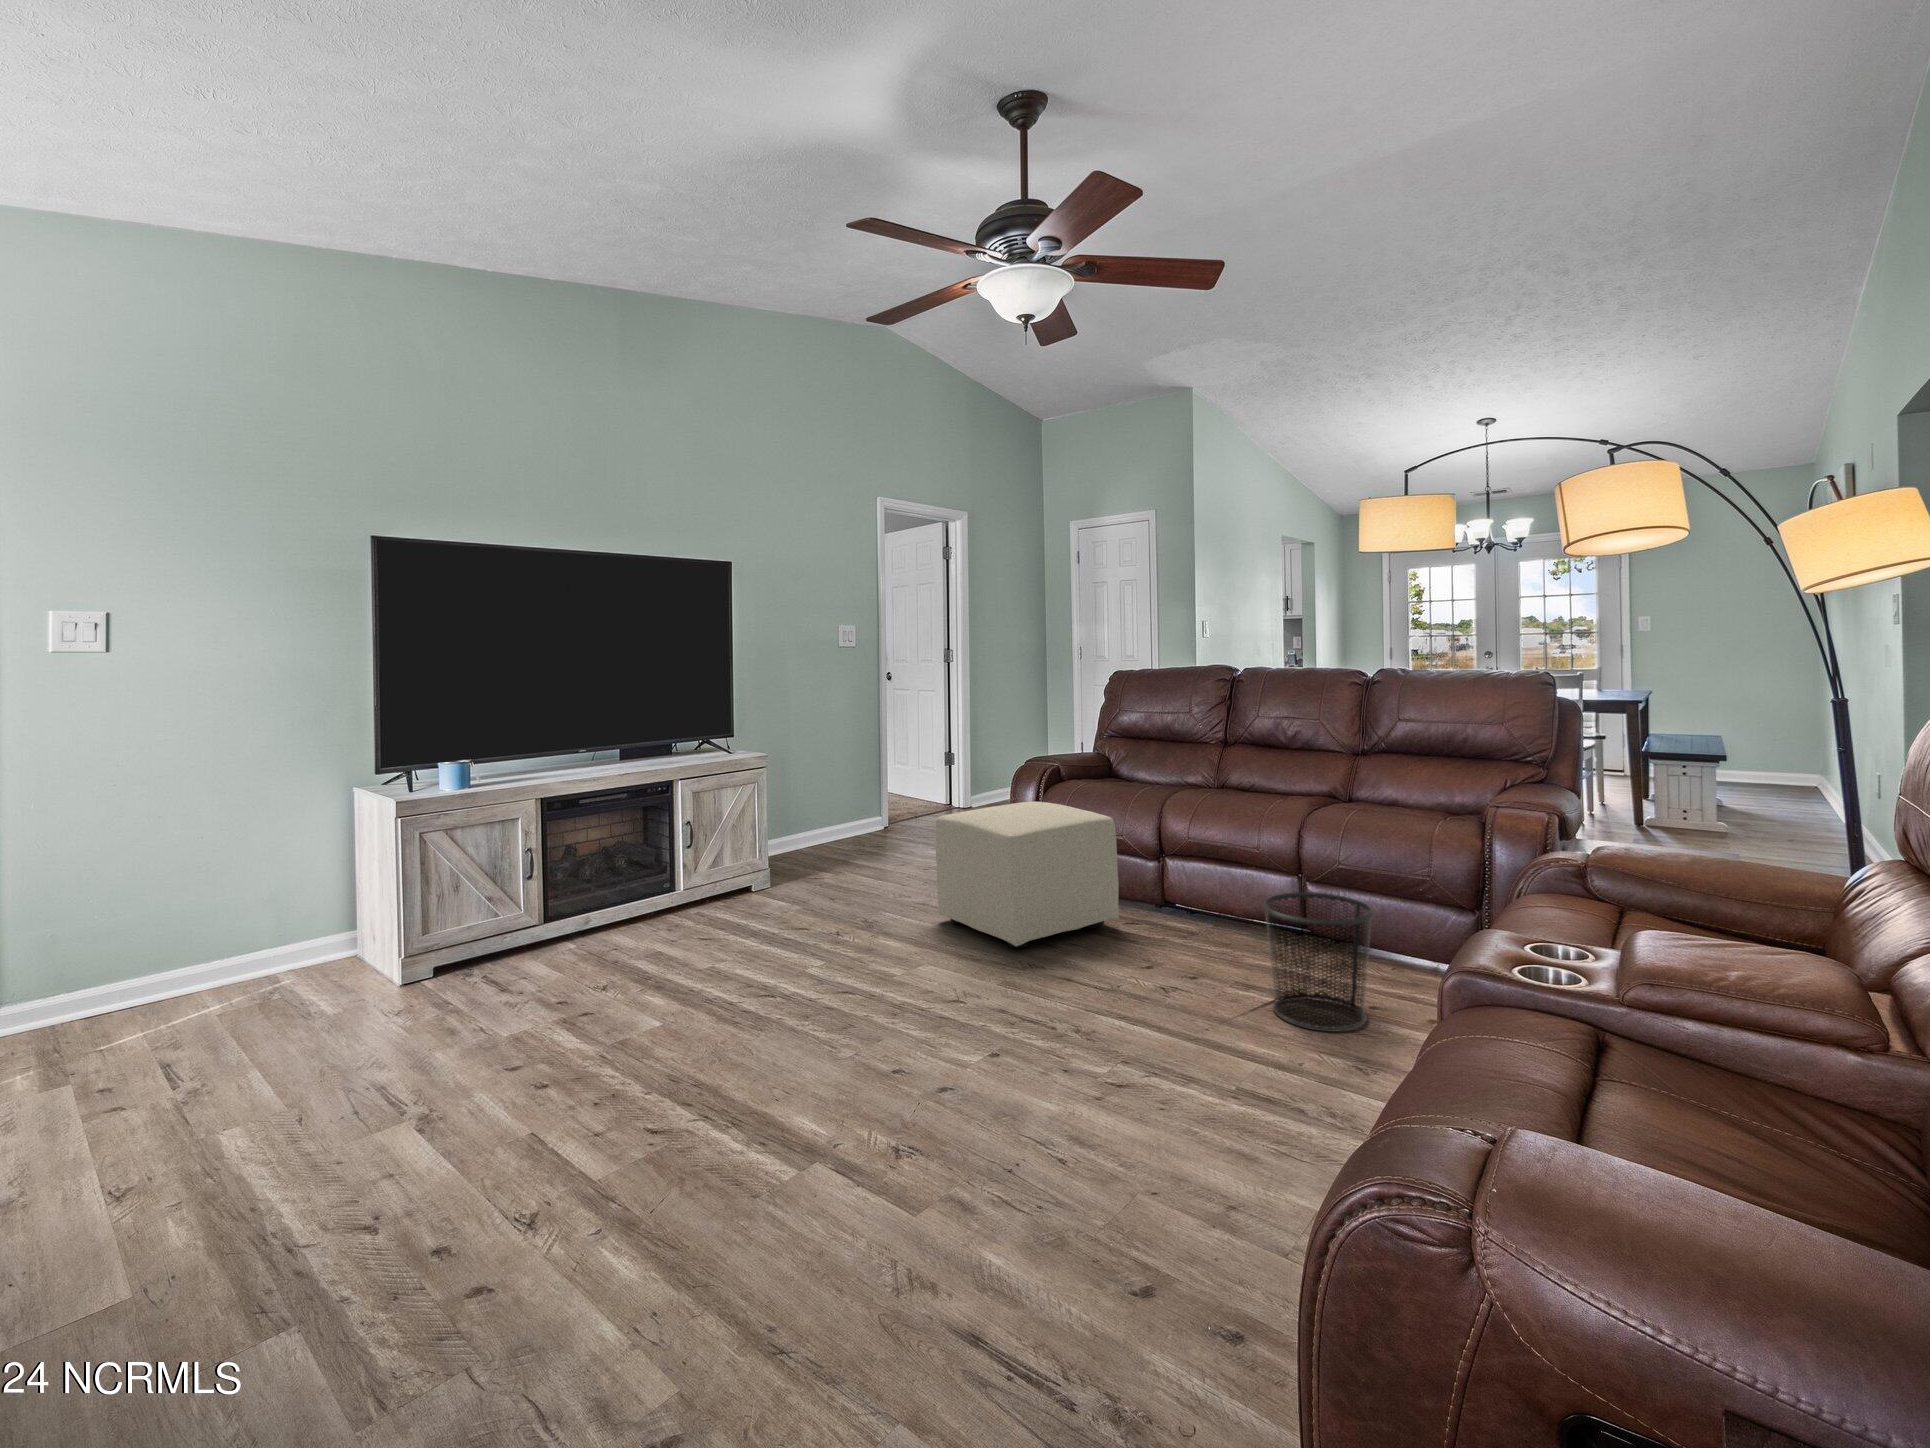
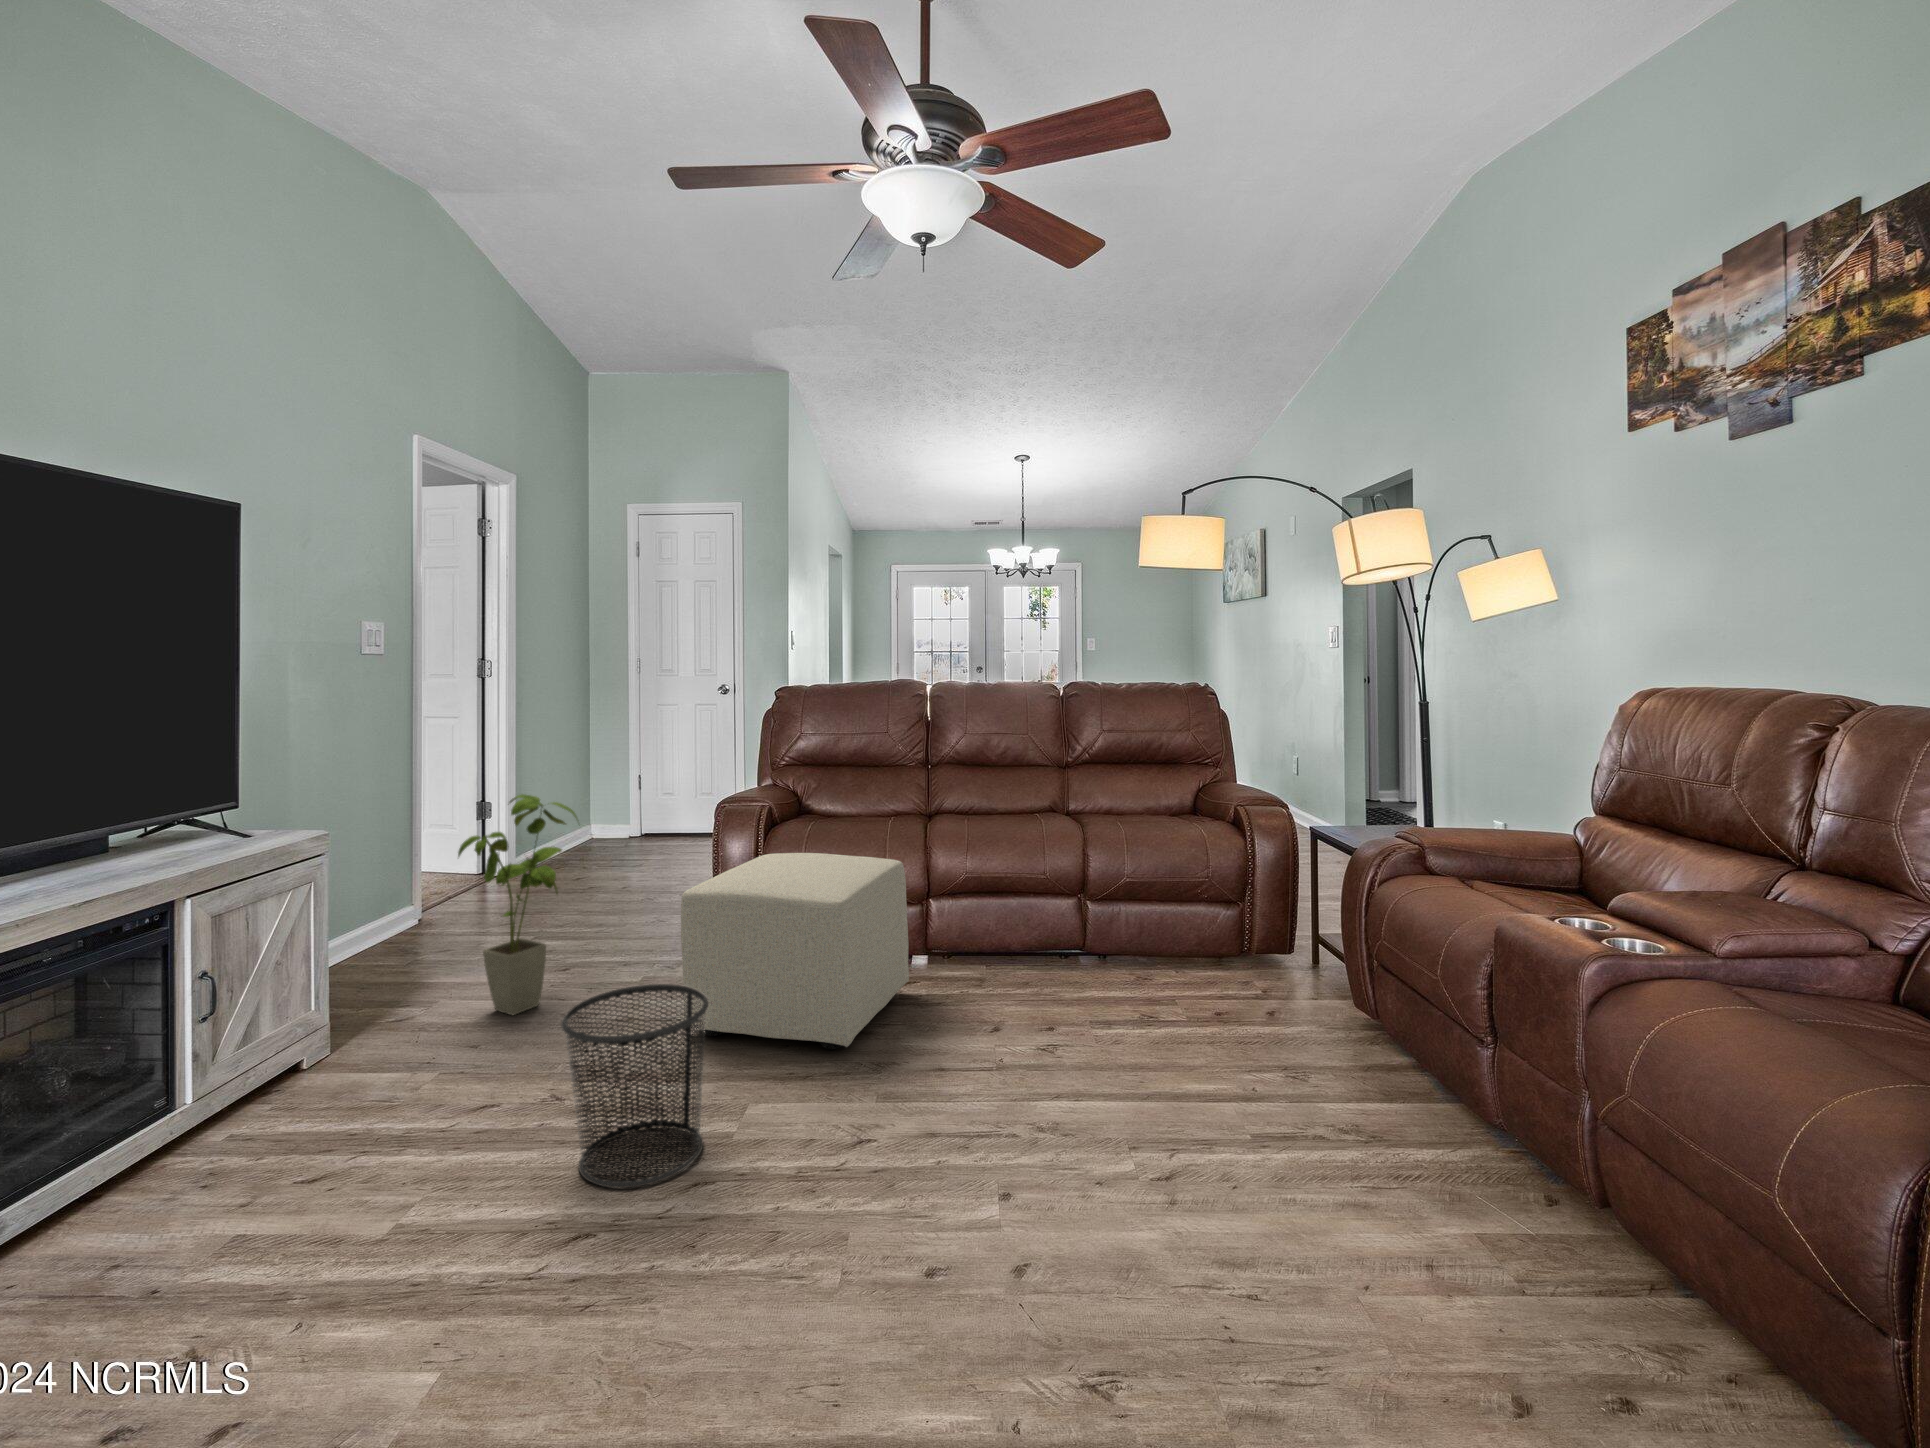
house plant: none [840,741,914,889] -> present [458,794,577,1015]
waste bin: present [1262,892,1373,1032] -> present [561,984,709,1188]

